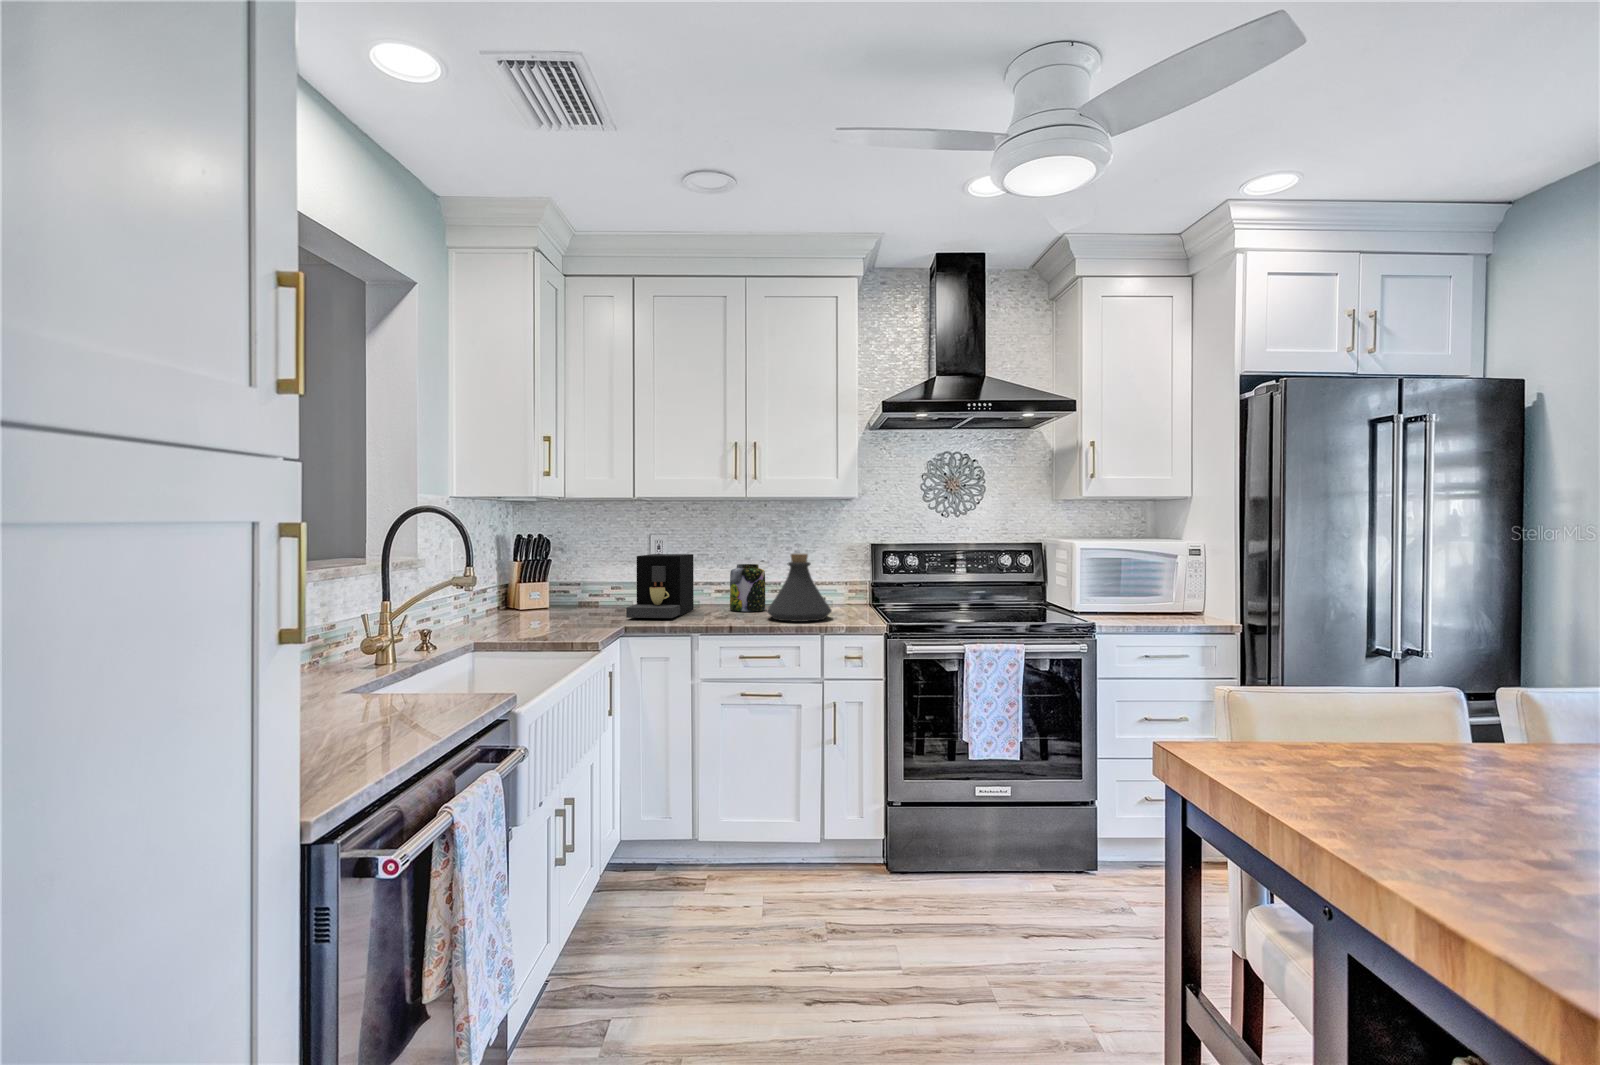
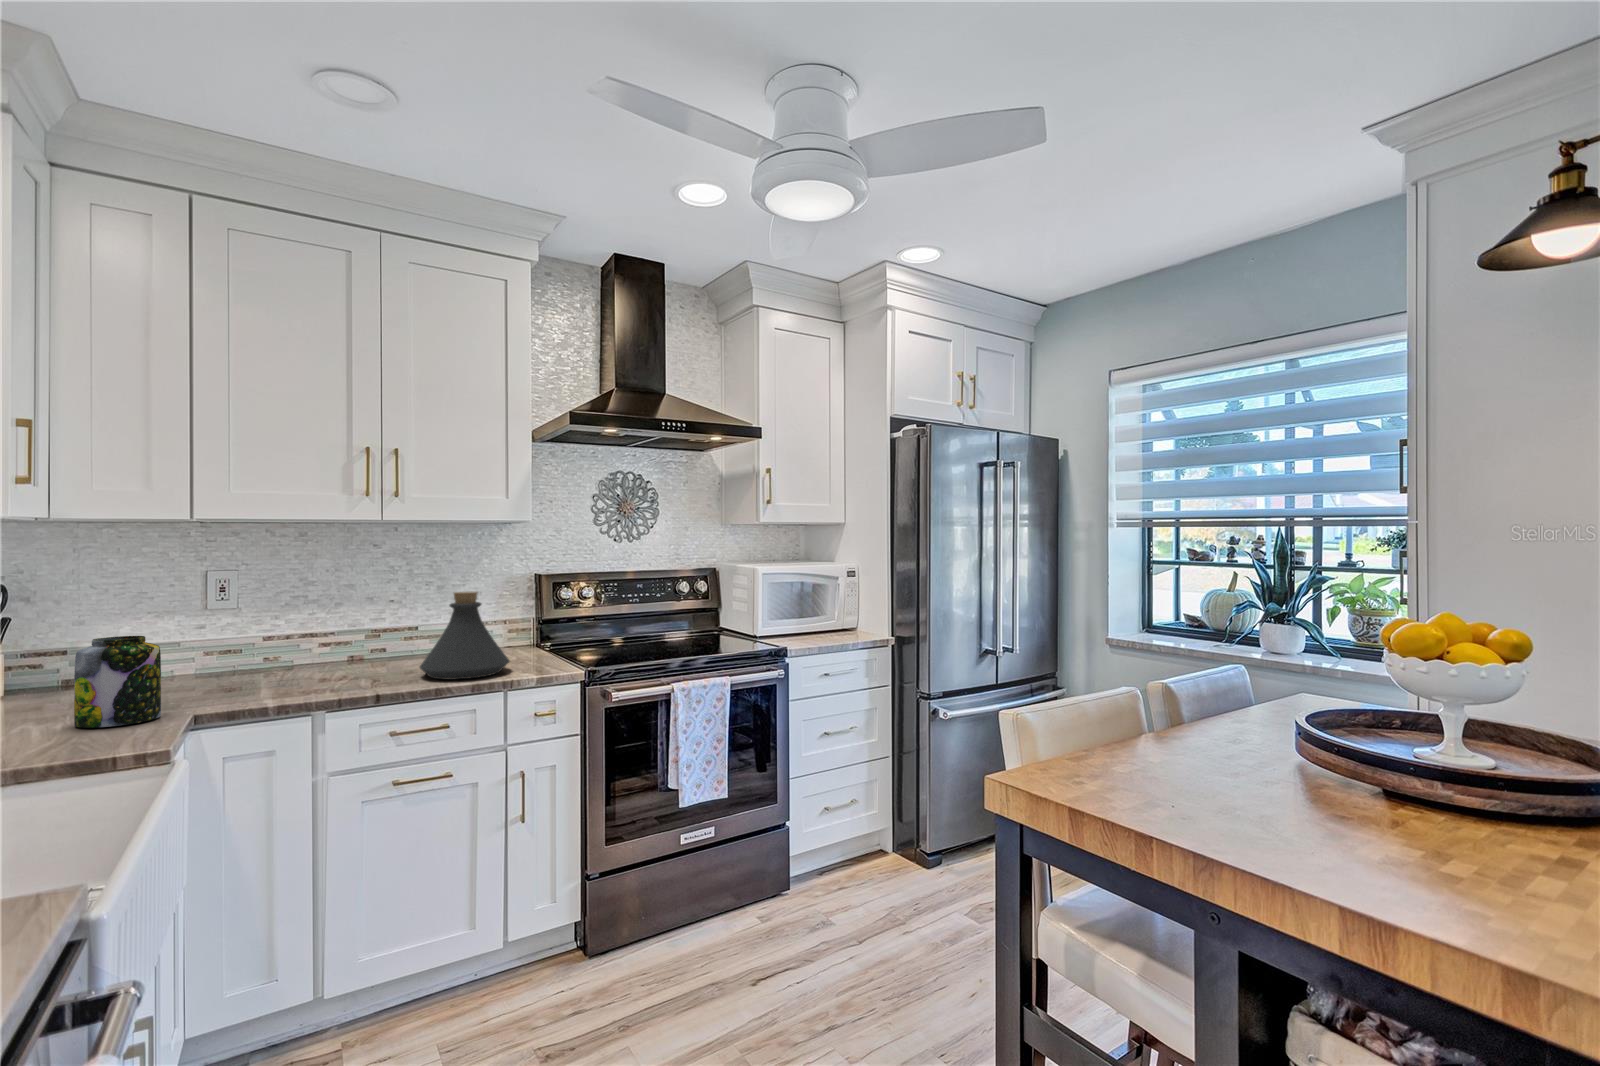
coffee maker: present [626,554,694,618] -> none [187,597,290,700]
jar: present [730,564,765,611] -> present [74,636,161,728]

